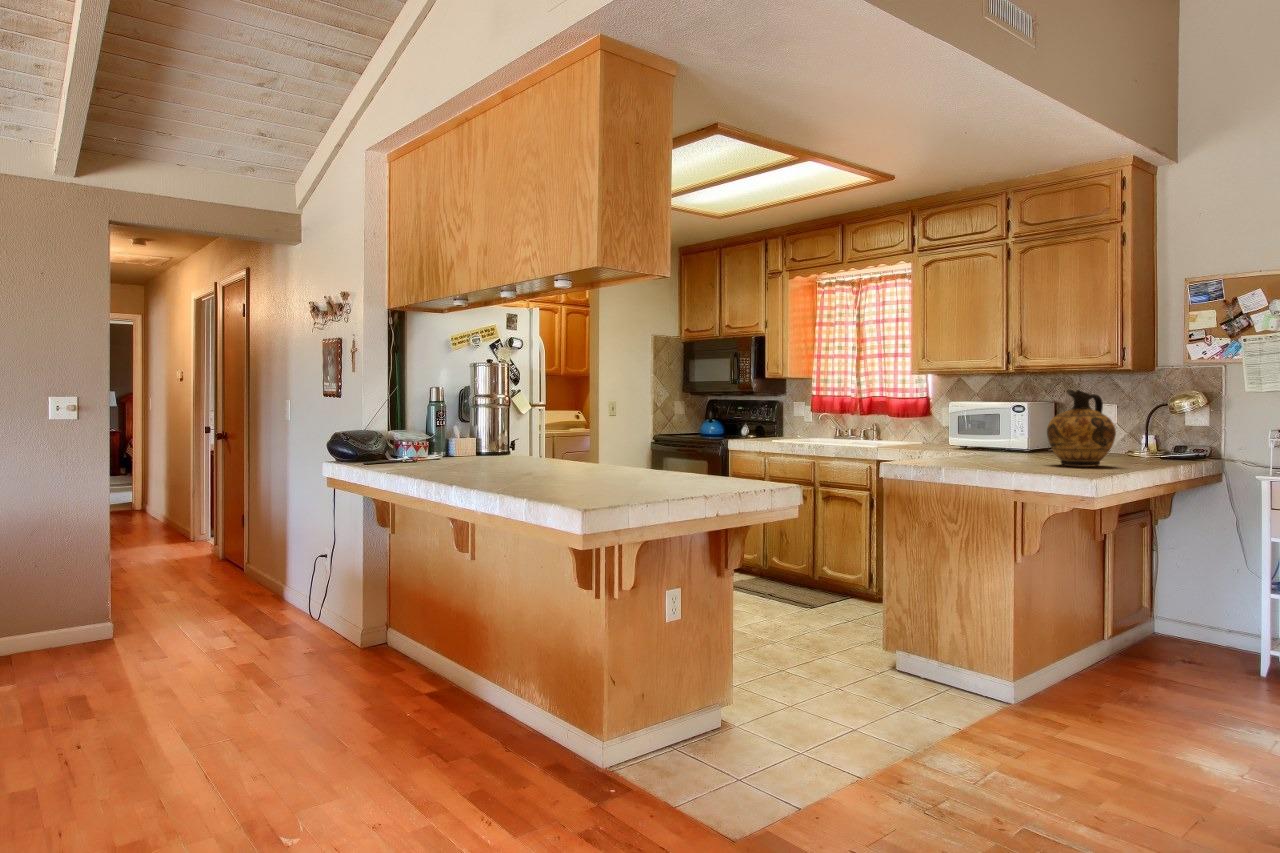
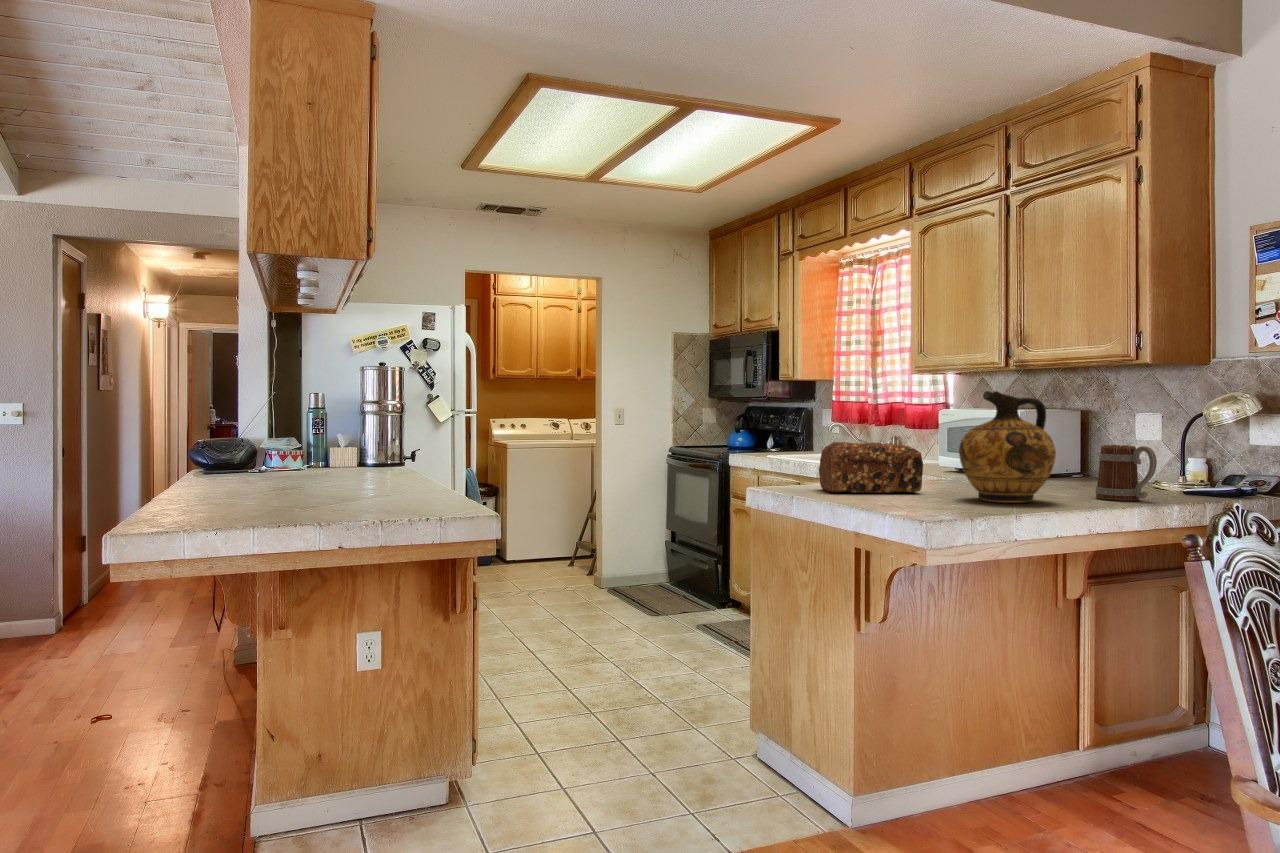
bread loaf: none [934,427,1013,464] -> present [819,442,923,493]
mug: none [1120,427,1165,464] -> present [1095,445,1157,501]

